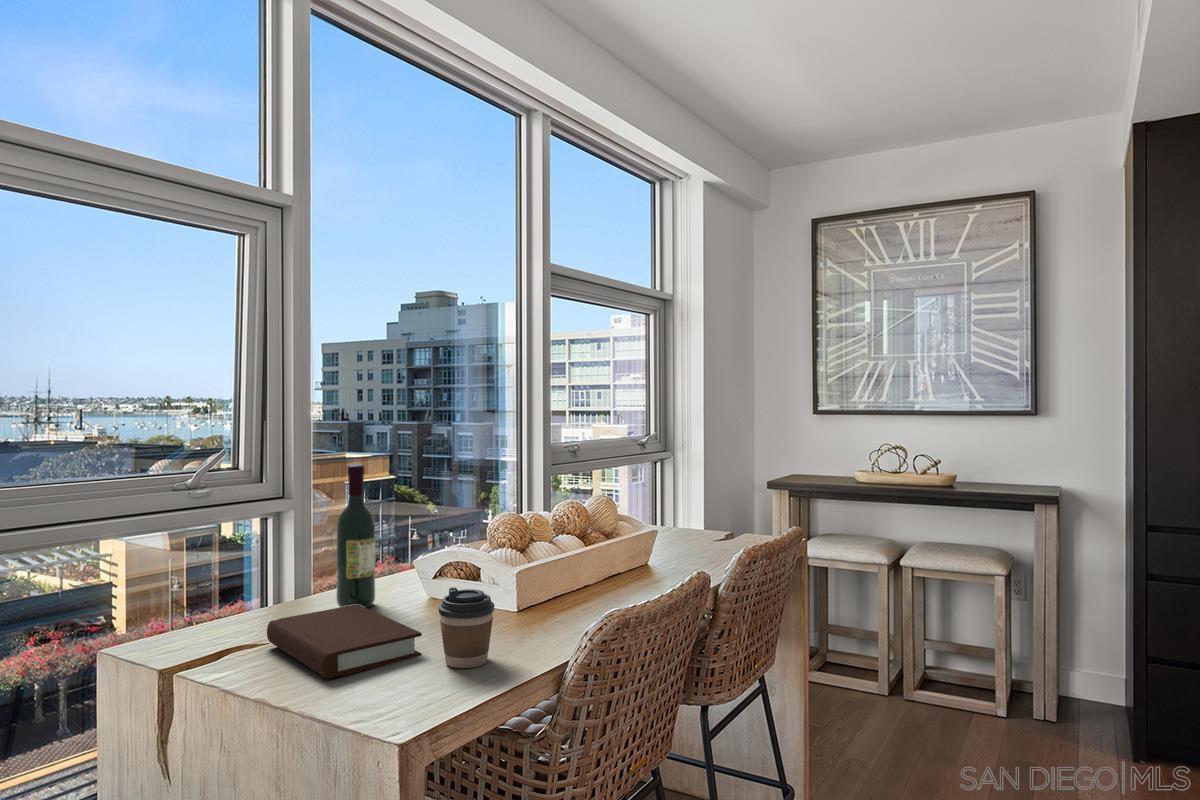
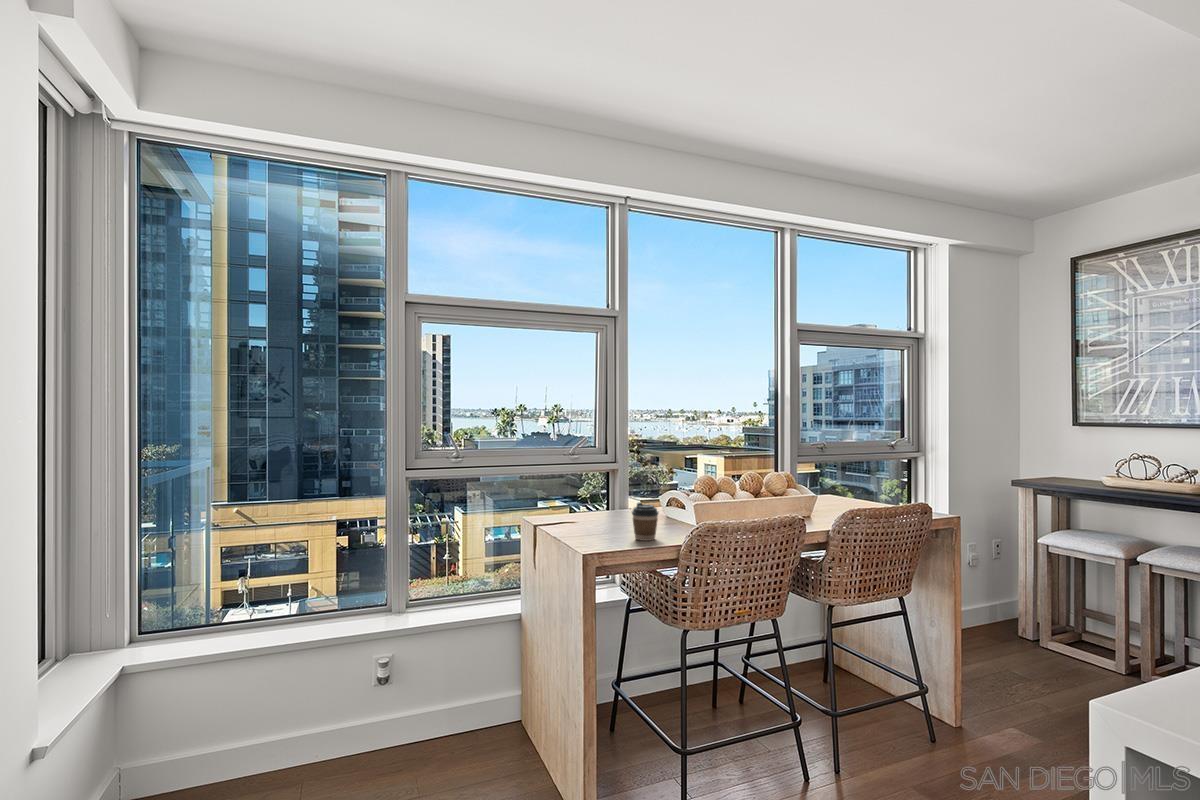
wine bottle: present [336,465,376,608] -> none [618,445,637,518]
book: present [267,605,422,679] -> none [575,513,631,537]

